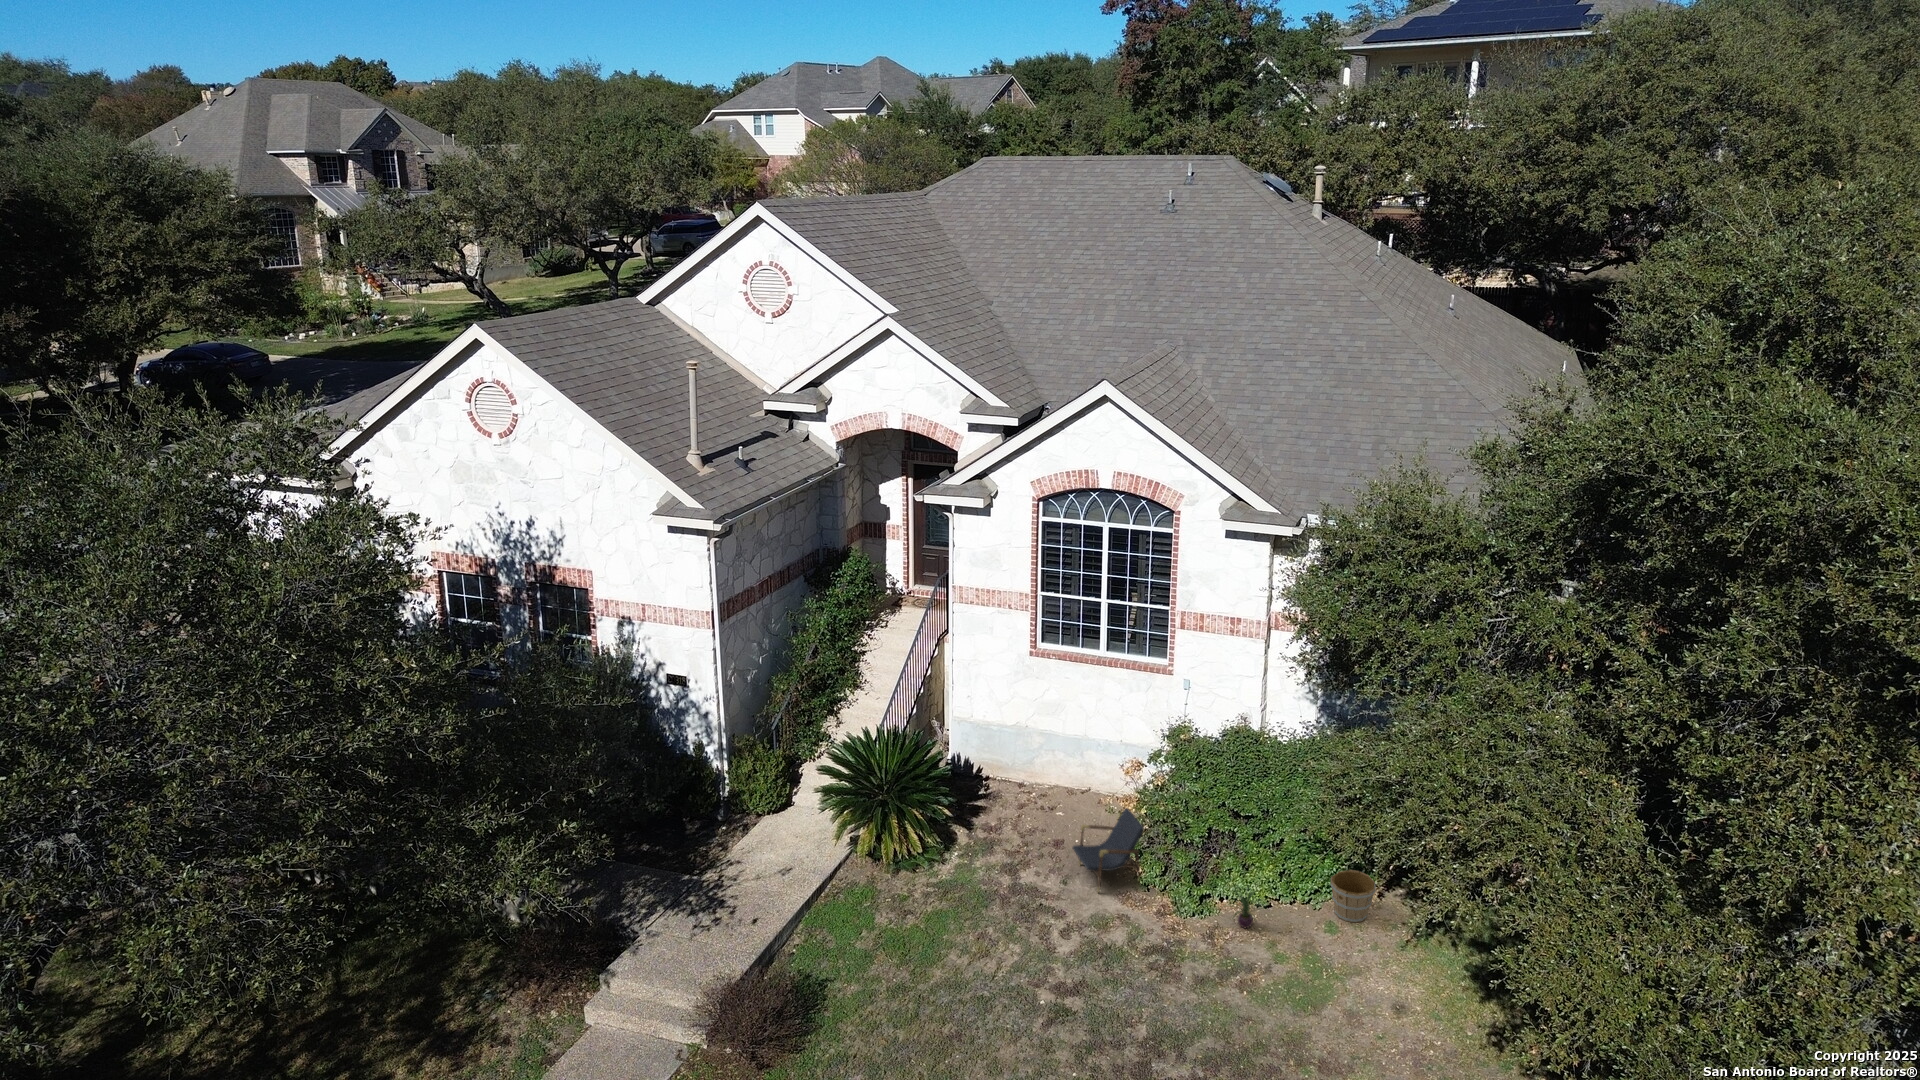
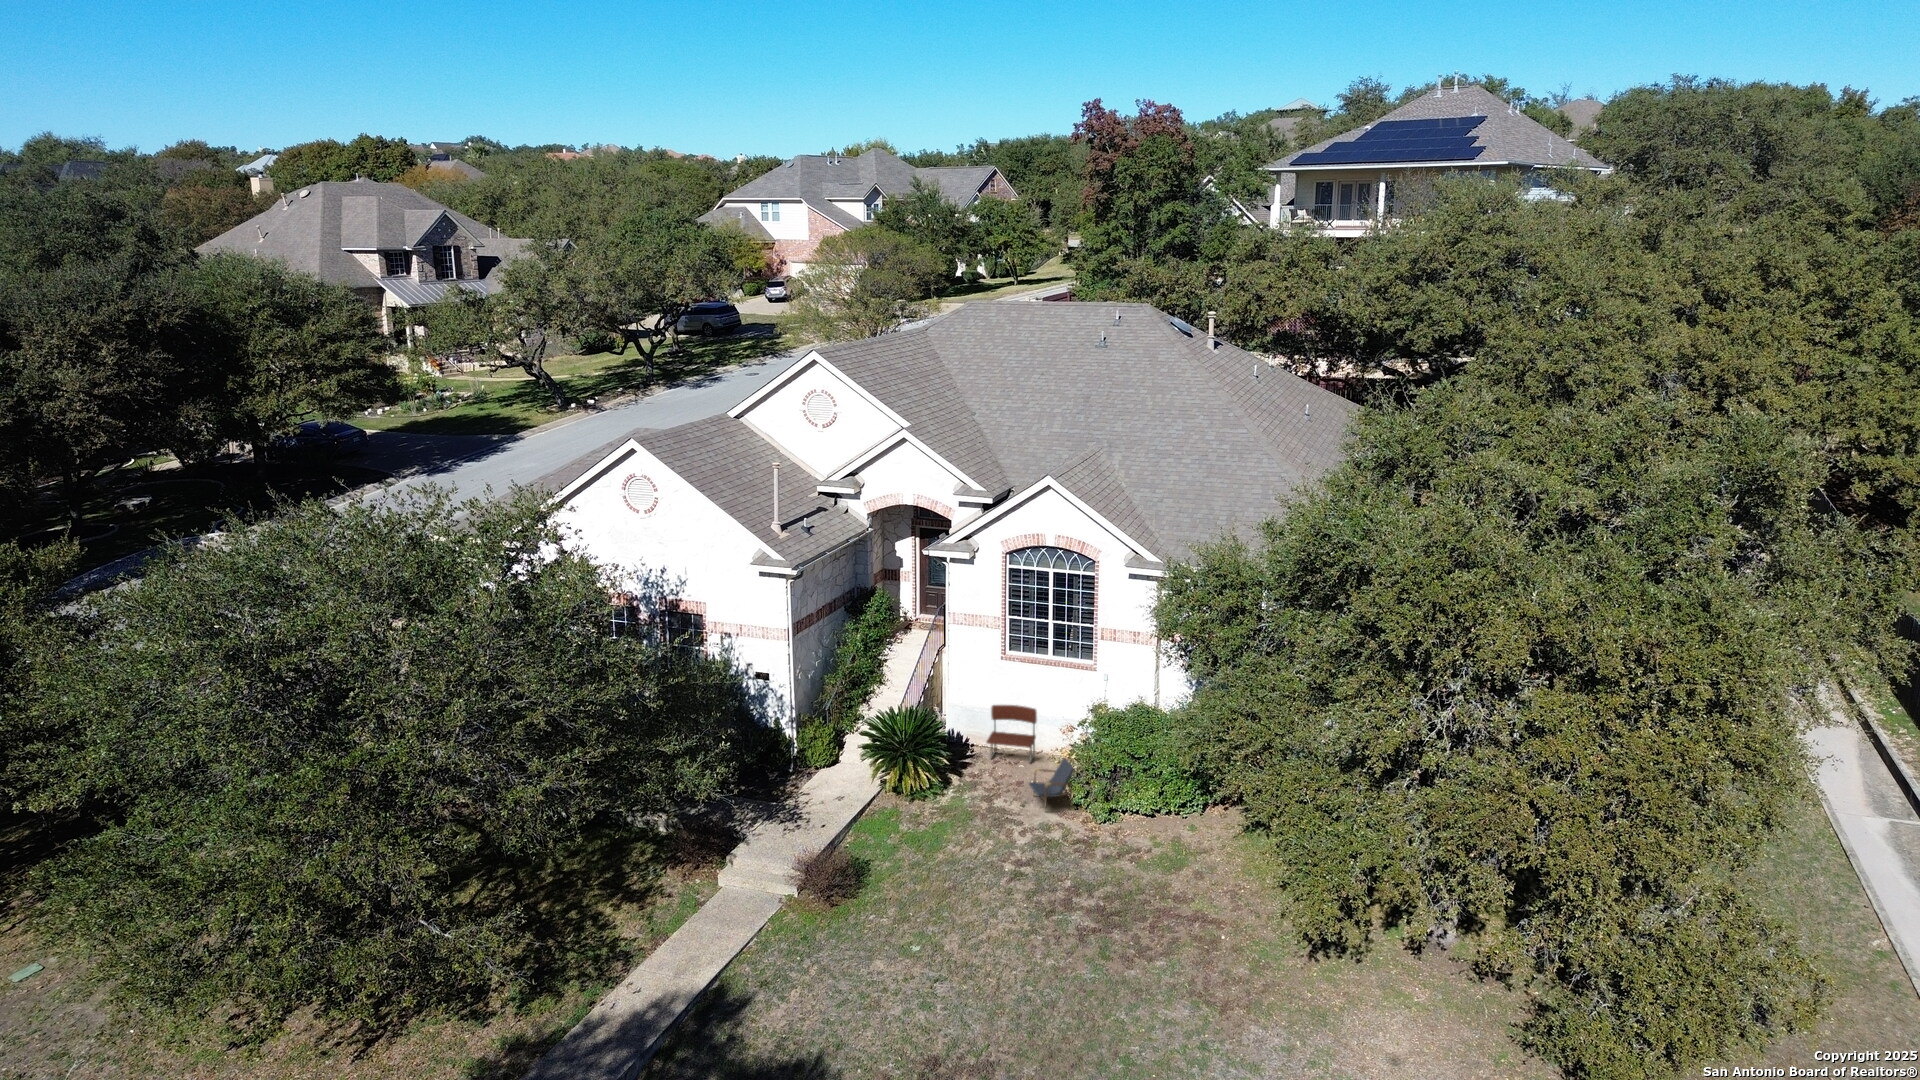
bench: none [1008,721,1082,809] -> present [987,705,1037,763]
wooden bucket: present [1330,870,1376,923] -> none [1193,794,1222,826]
decorative plant: present [1224,886,1261,928] -> none [1122,802,1153,830]

